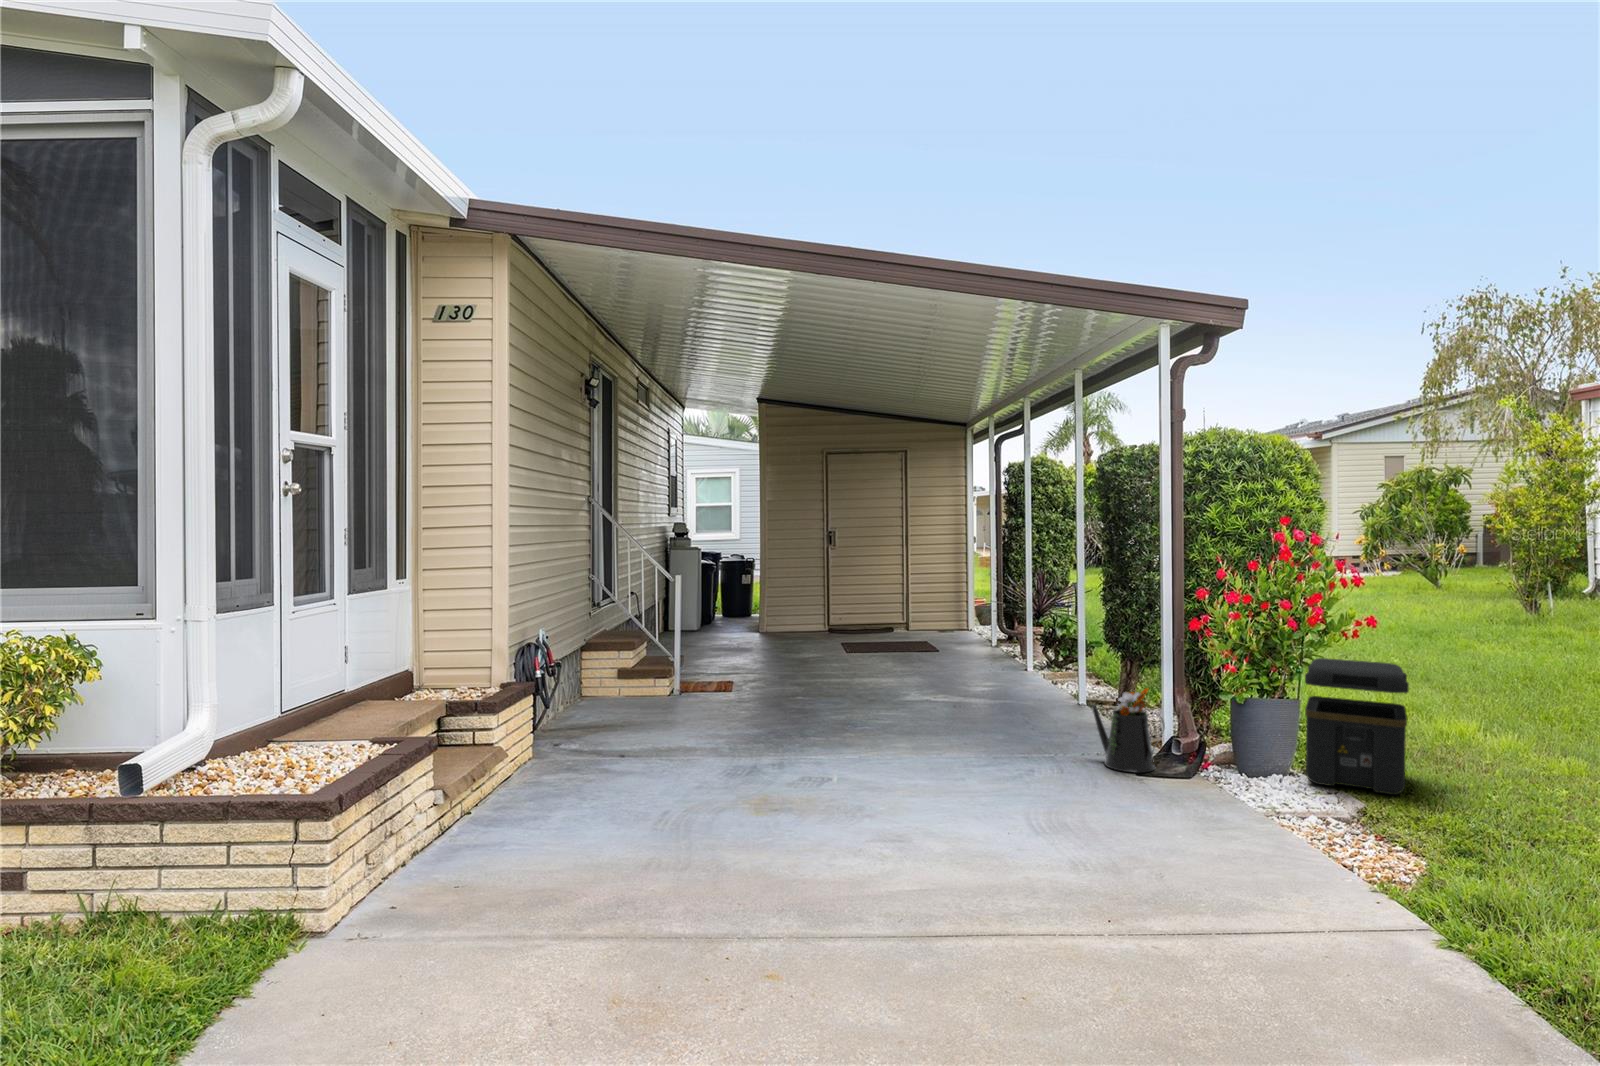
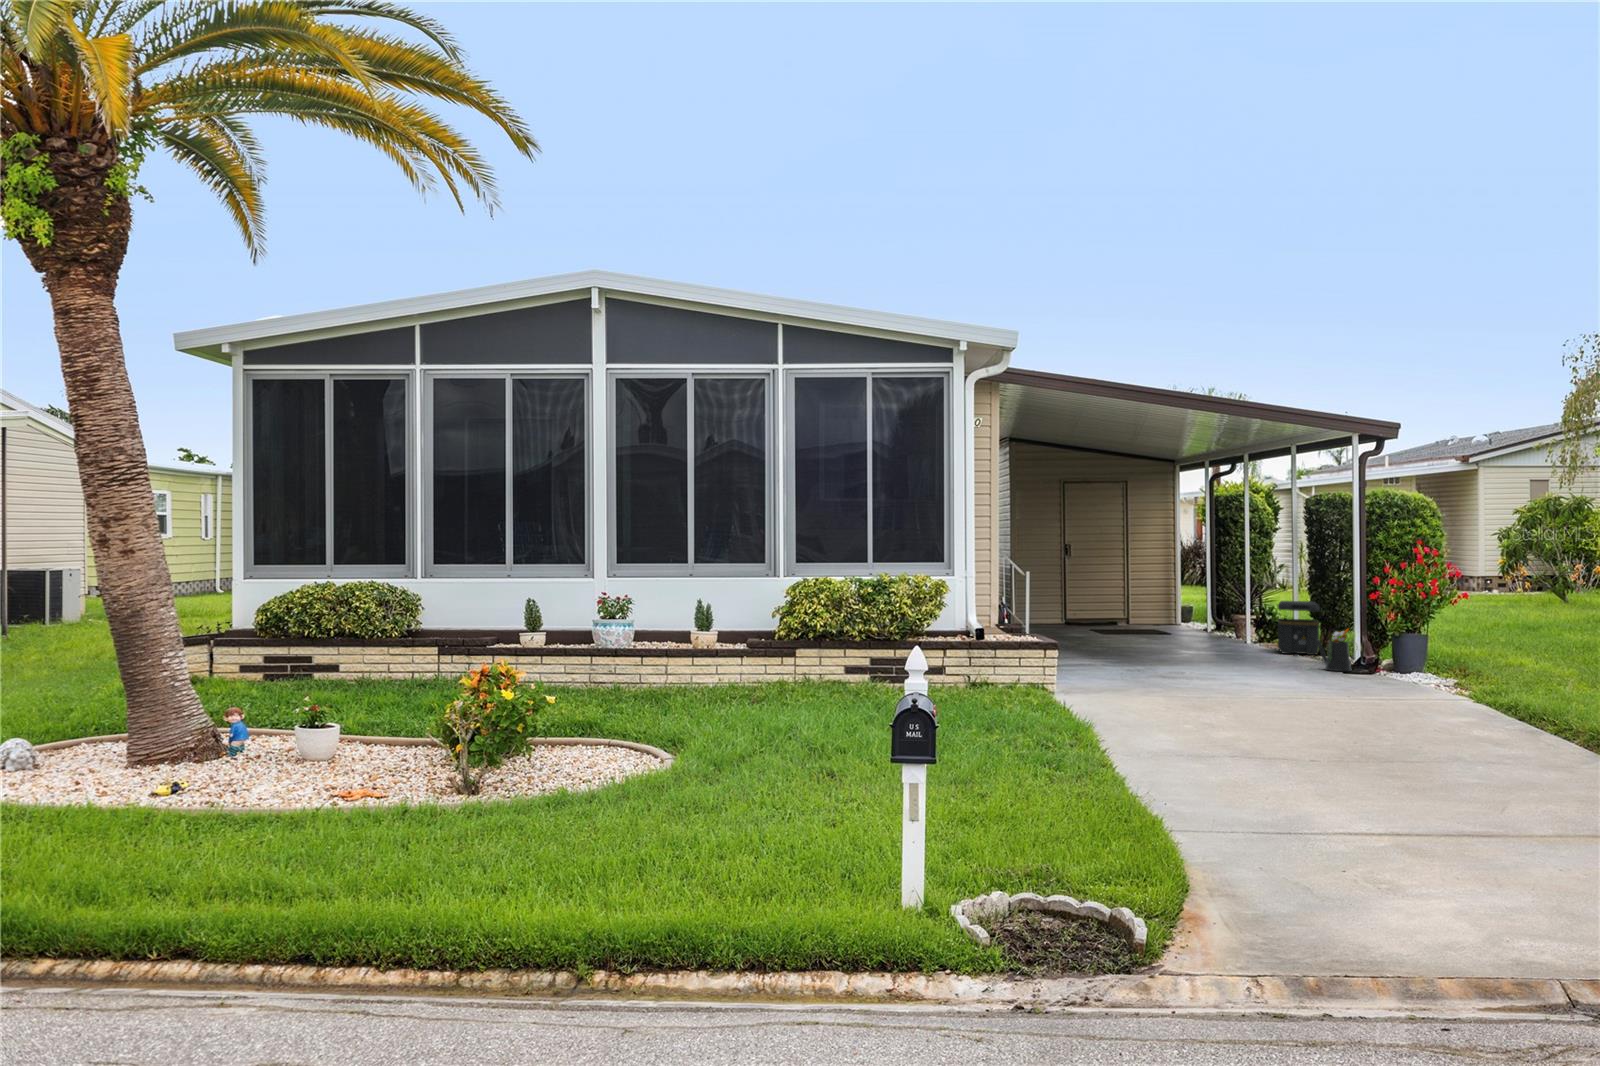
toolbox: present [1305,658,1409,795] -> present [1278,601,1320,655]

